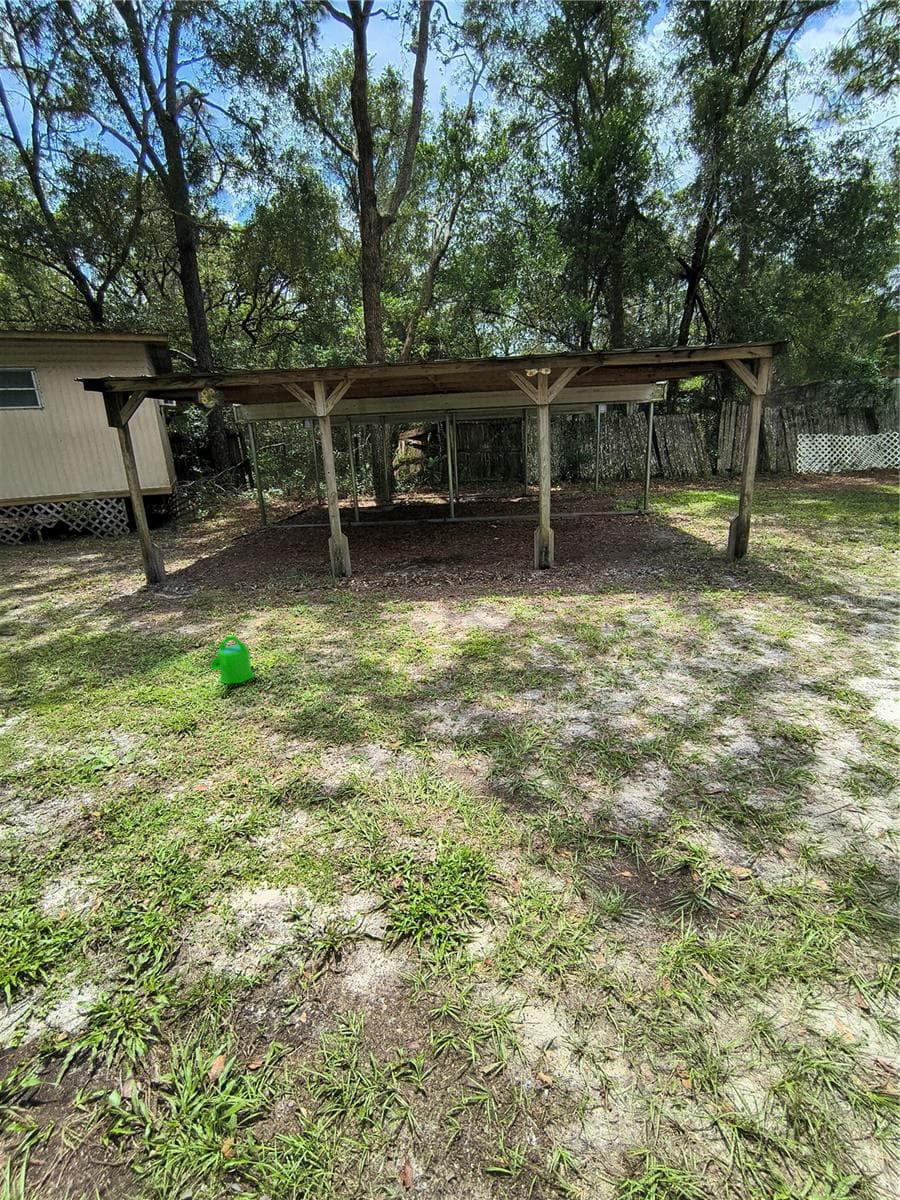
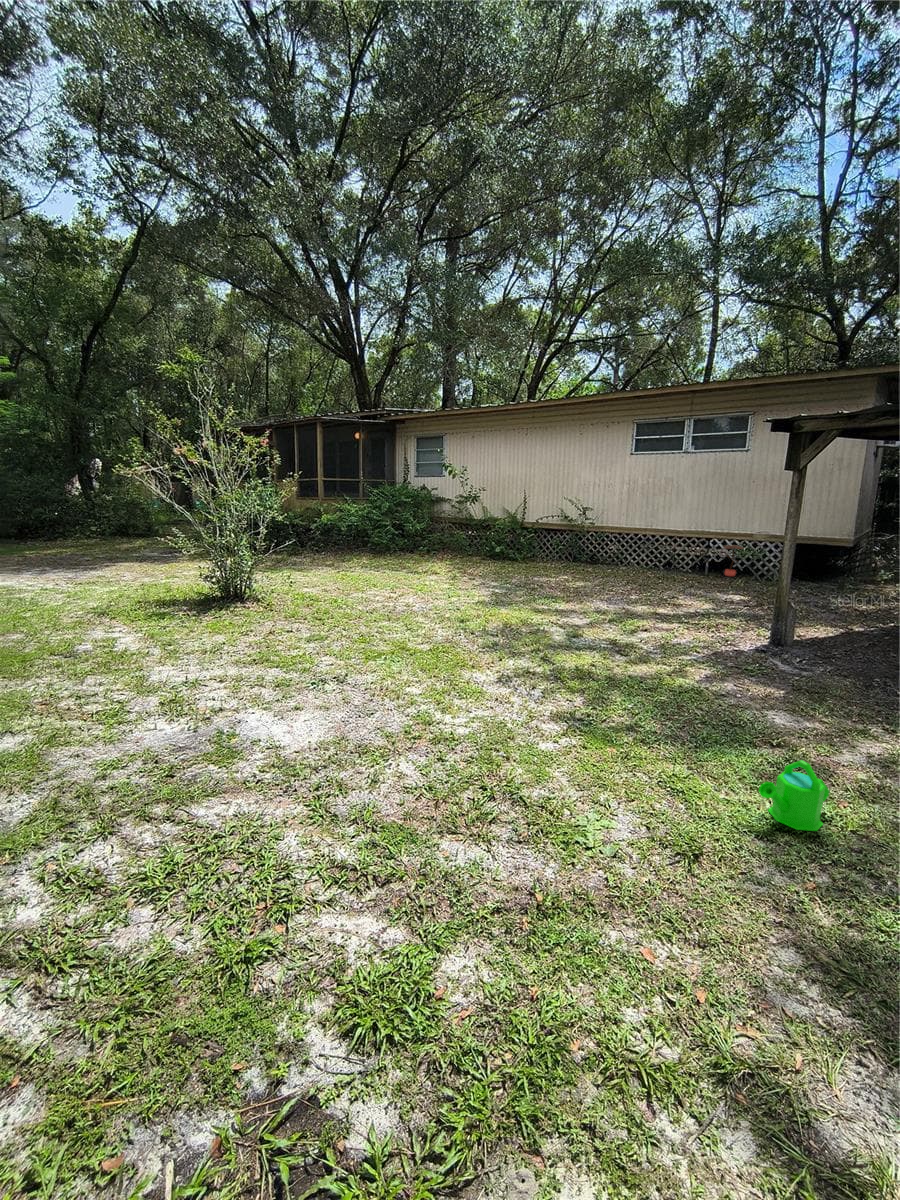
potted plant: none [50,508,77,540] -> present [723,545,744,576]

